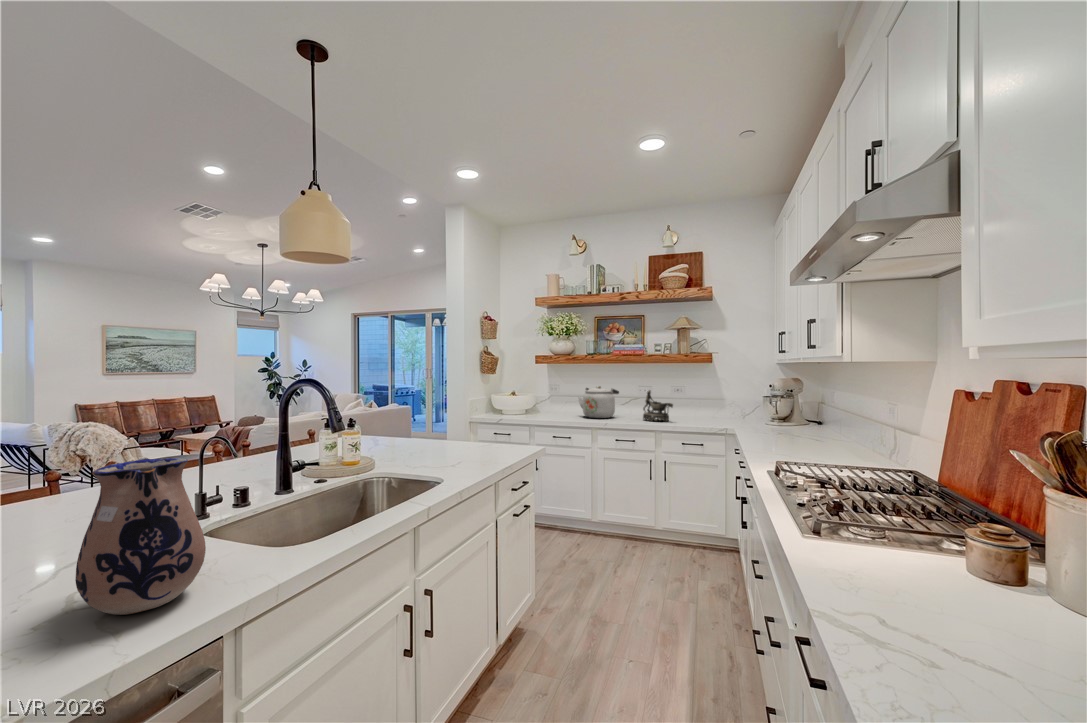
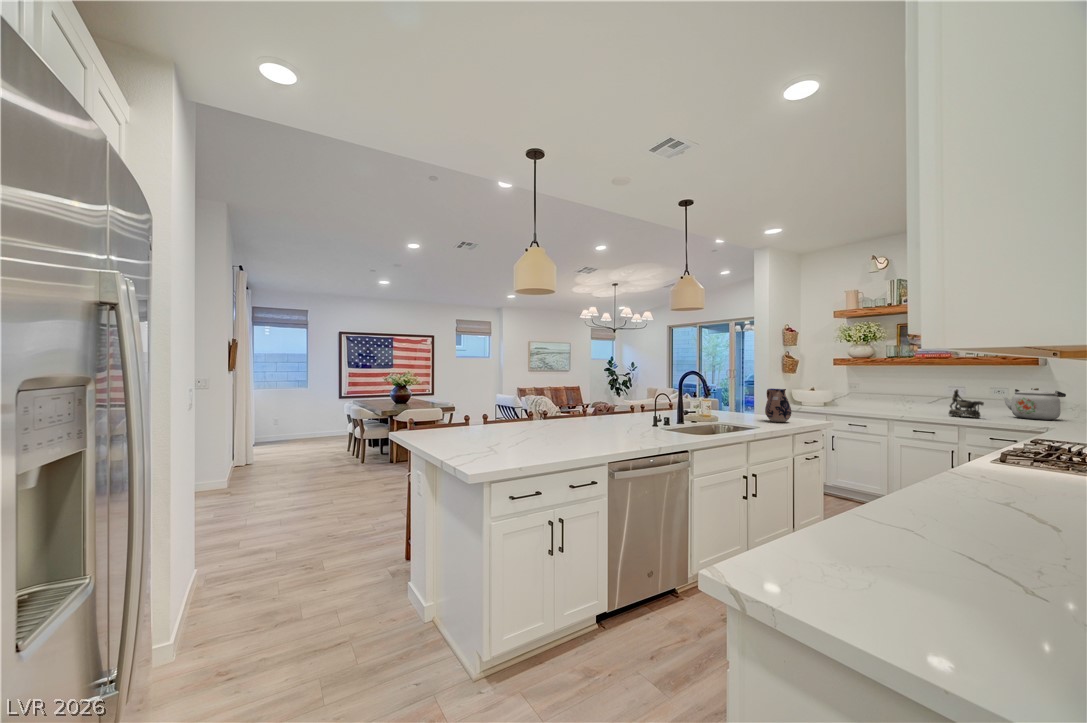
kettle: present [578,386,619,418] -> present [1004,388,1066,420]
ceramic pitcher: present [75,458,206,615] -> present [765,388,791,422]

